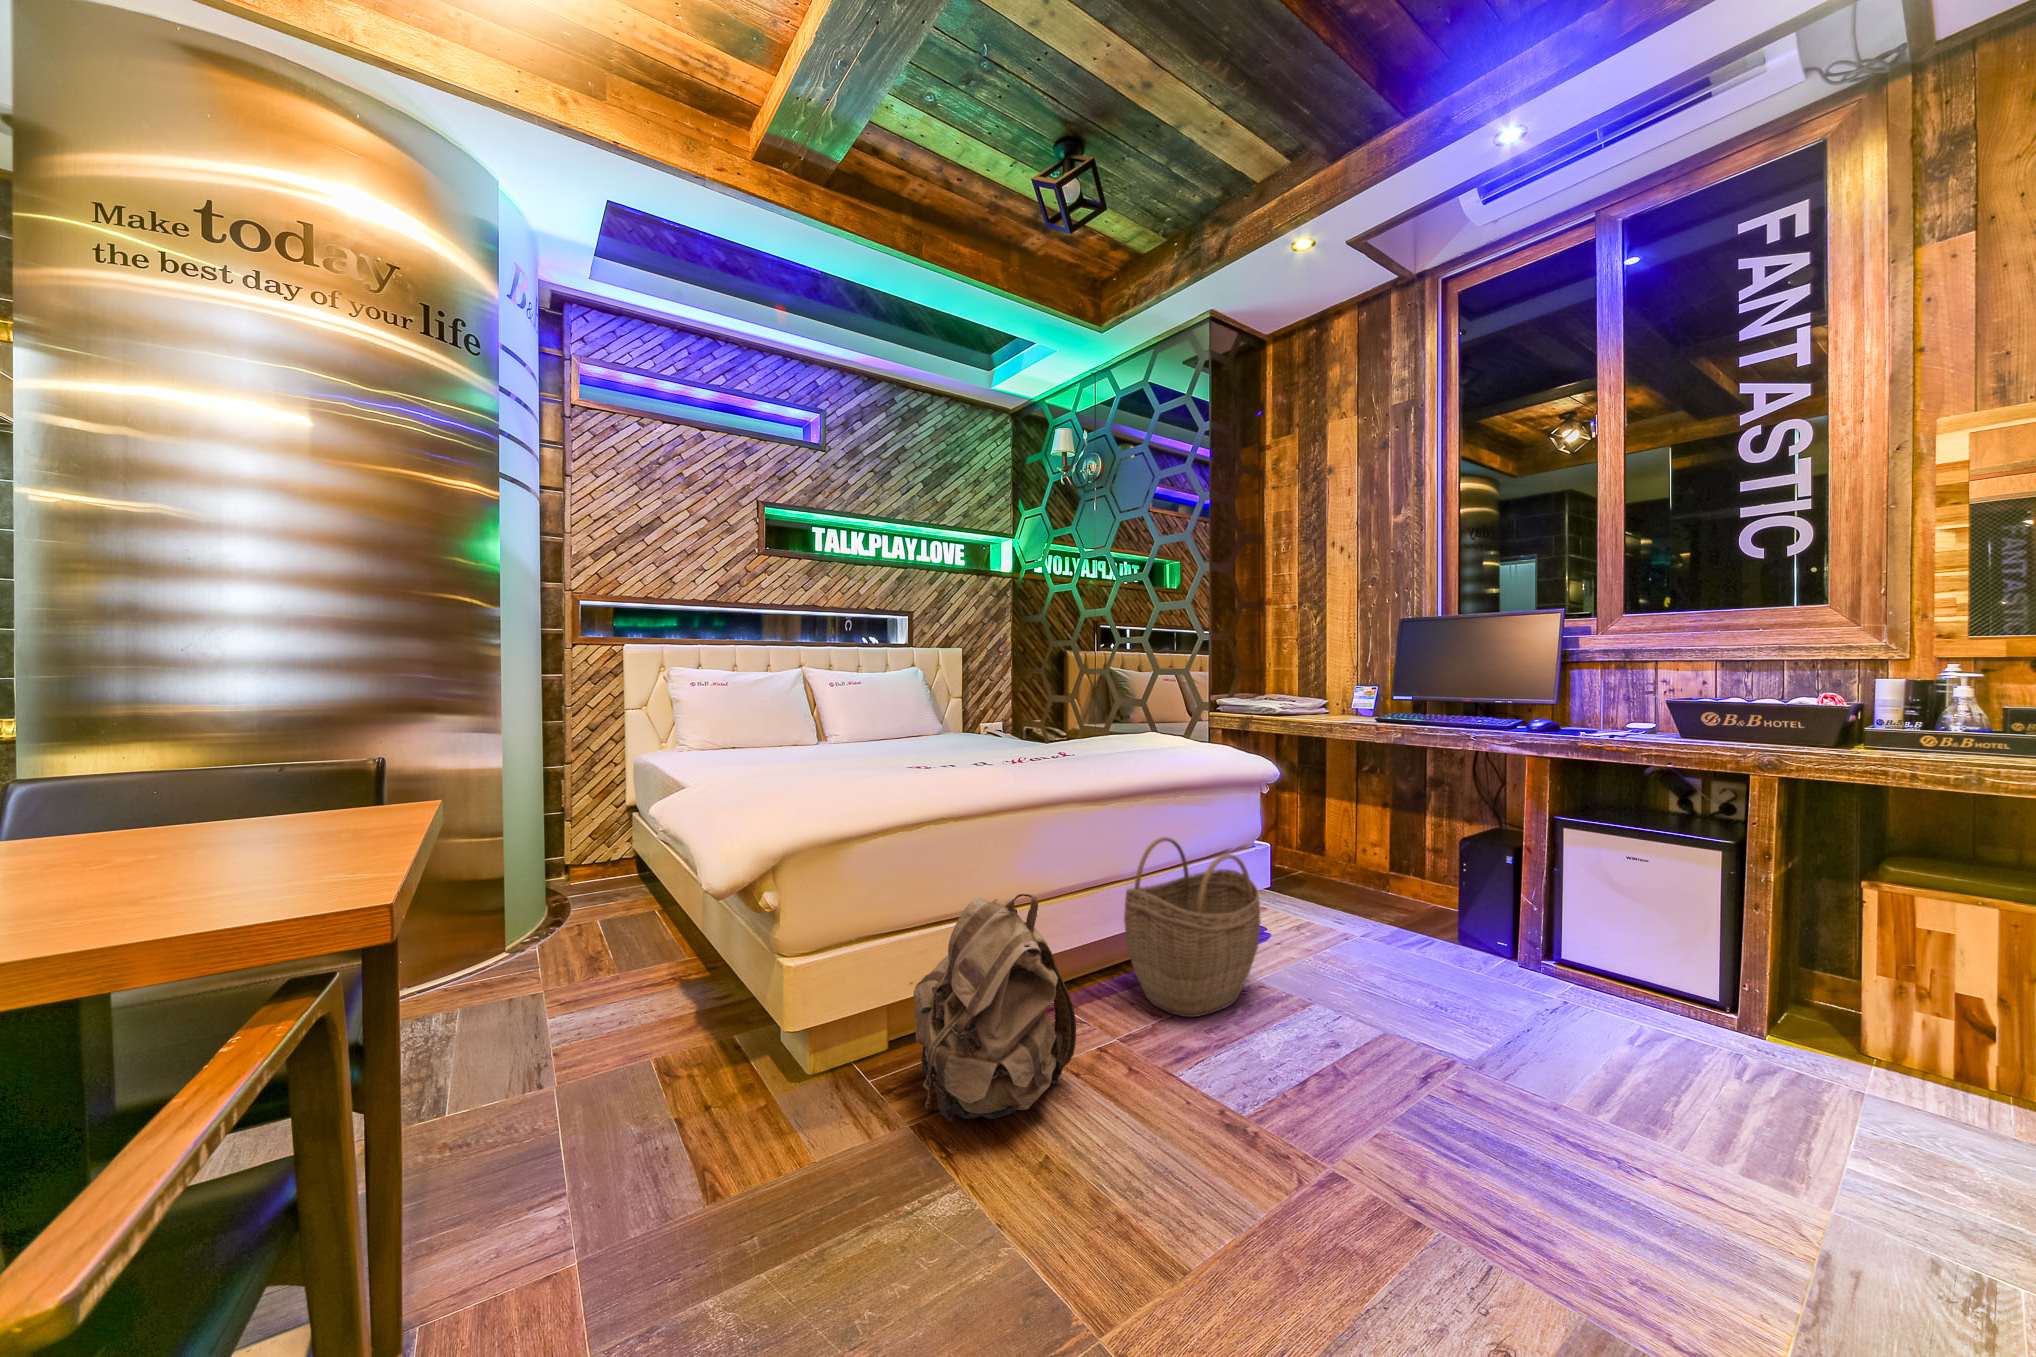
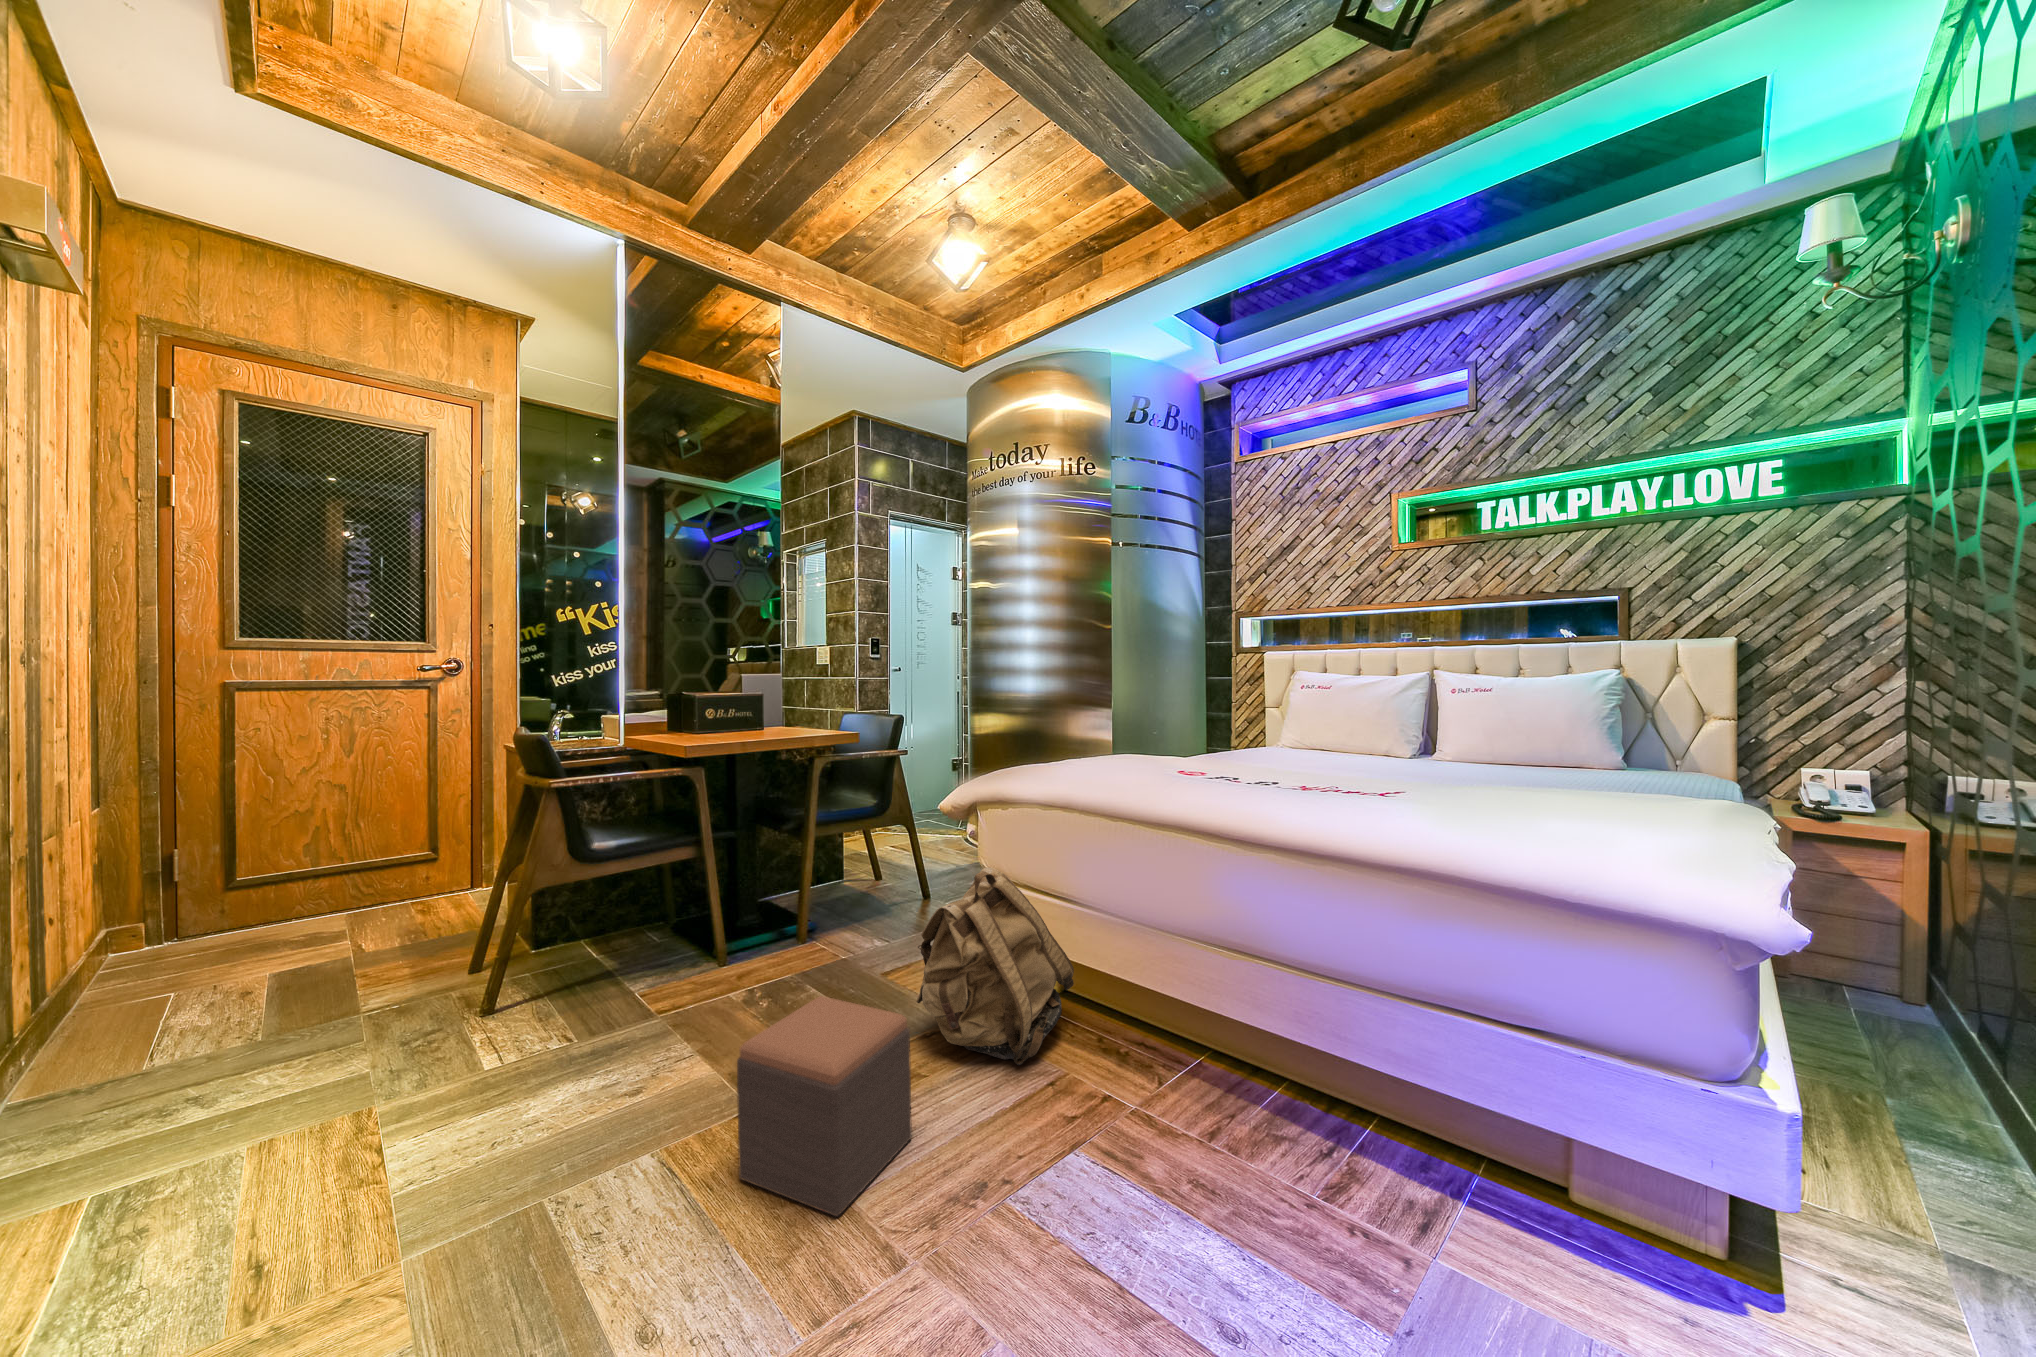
woven basket: present [1124,837,1261,1017] -> none [1168,917,1383,1204]
footstool: none [1121,1034,1306,1310] -> present [737,996,912,1216]

